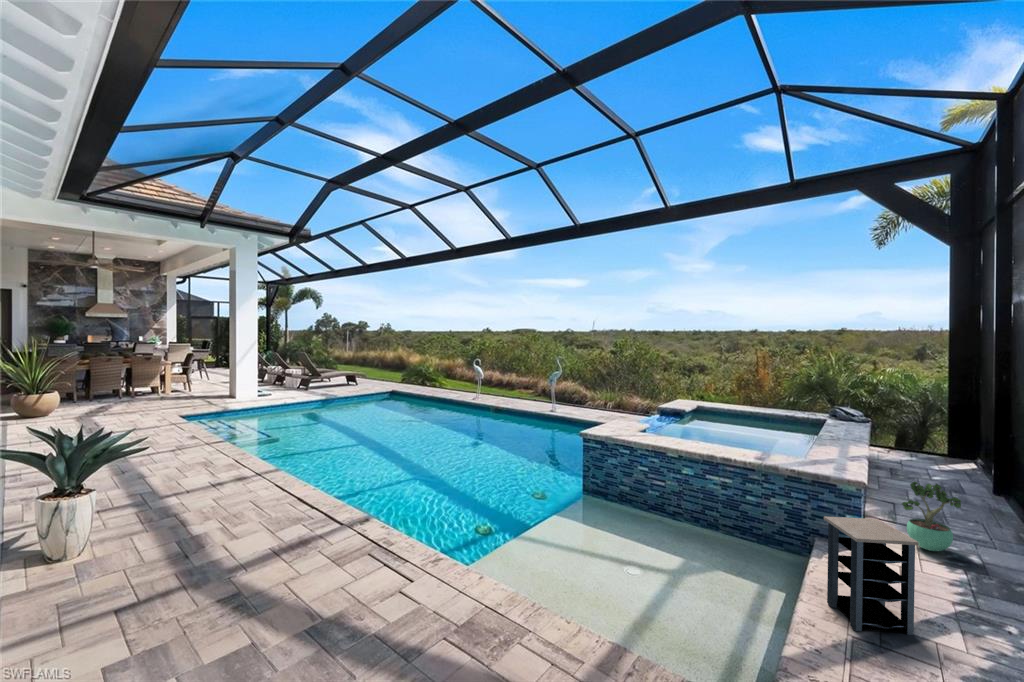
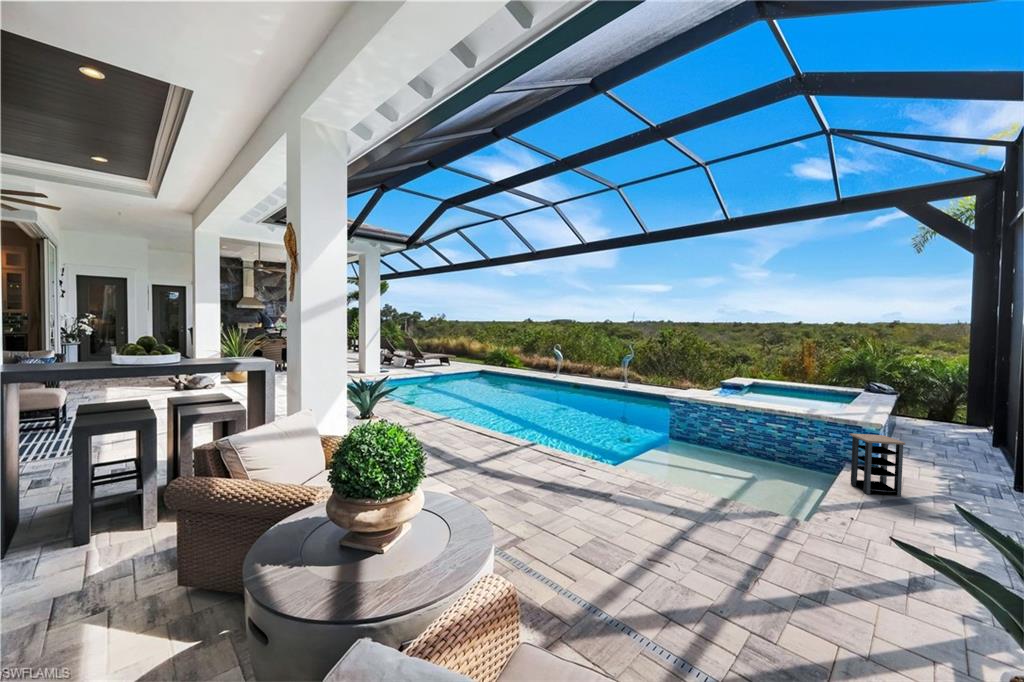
potted plant: present [902,482,961,551] -> none [906,422,946,467]

